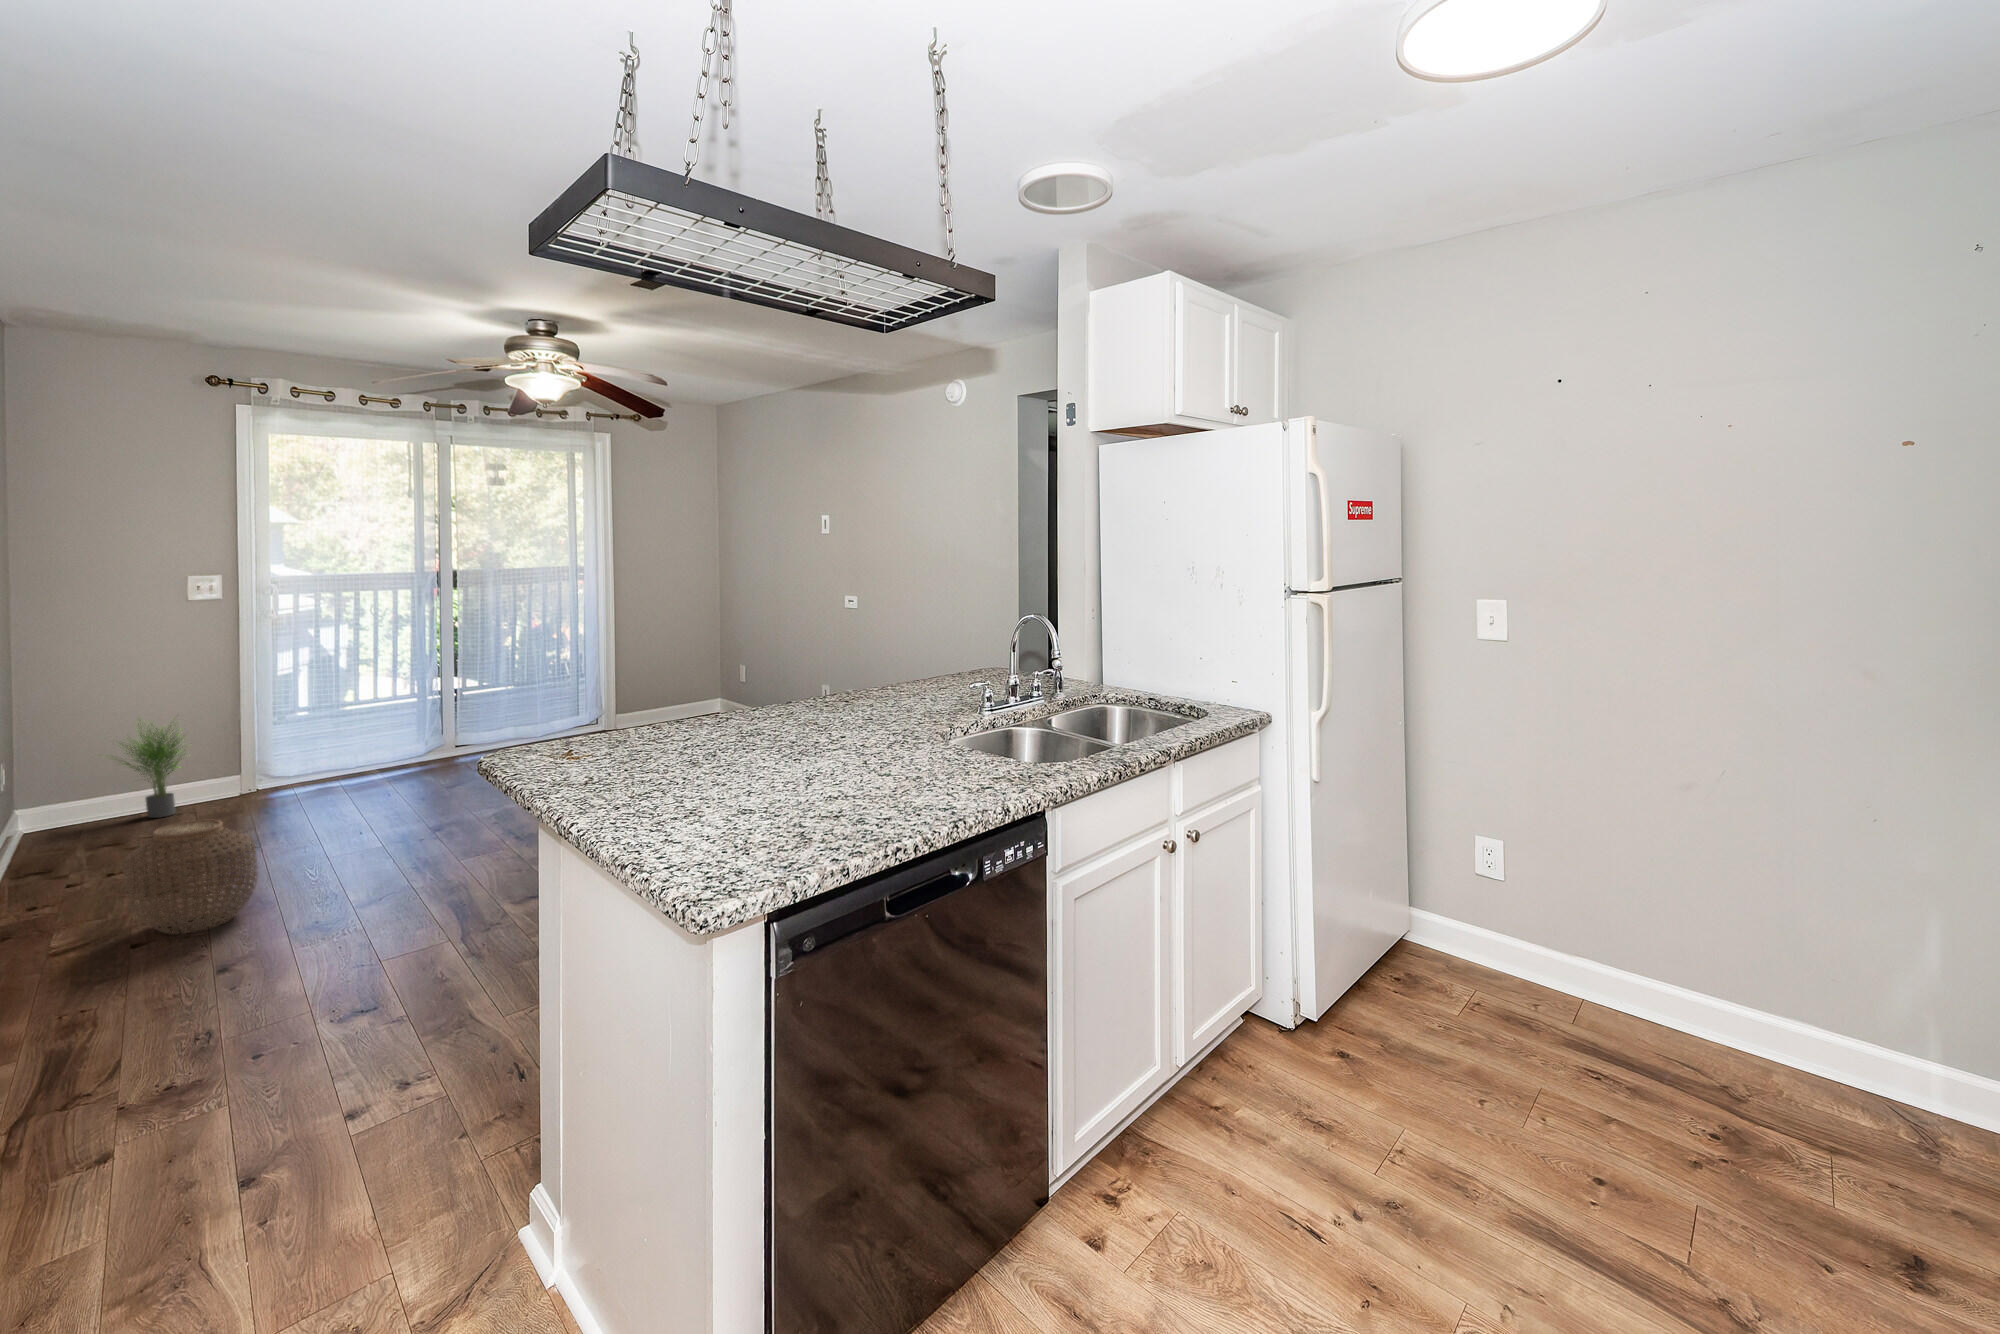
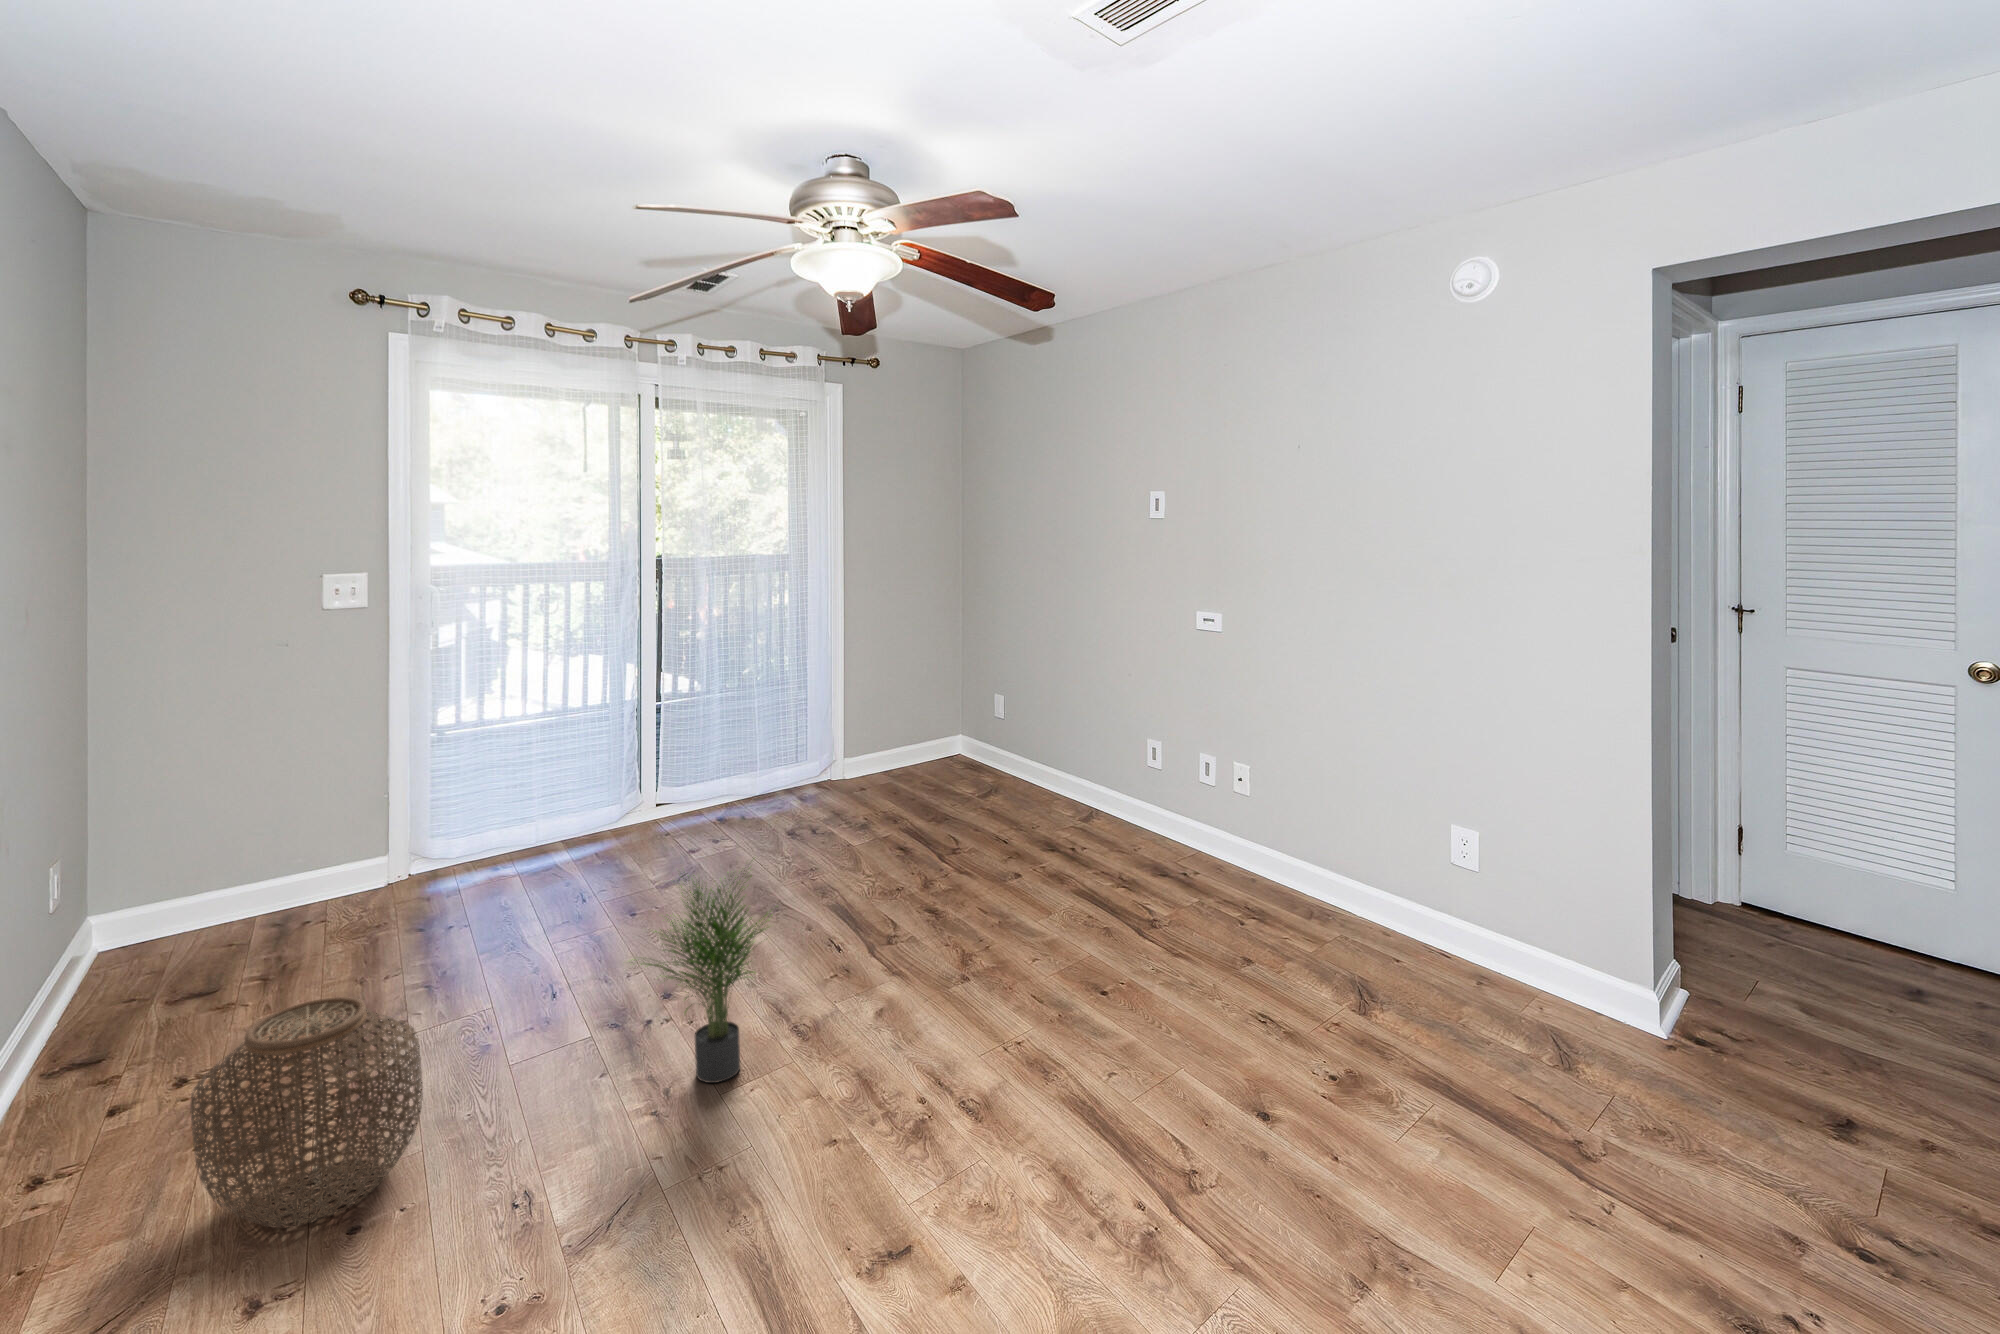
potted plant: present [107,719,182,818] -> present [641,870,769,1083]

